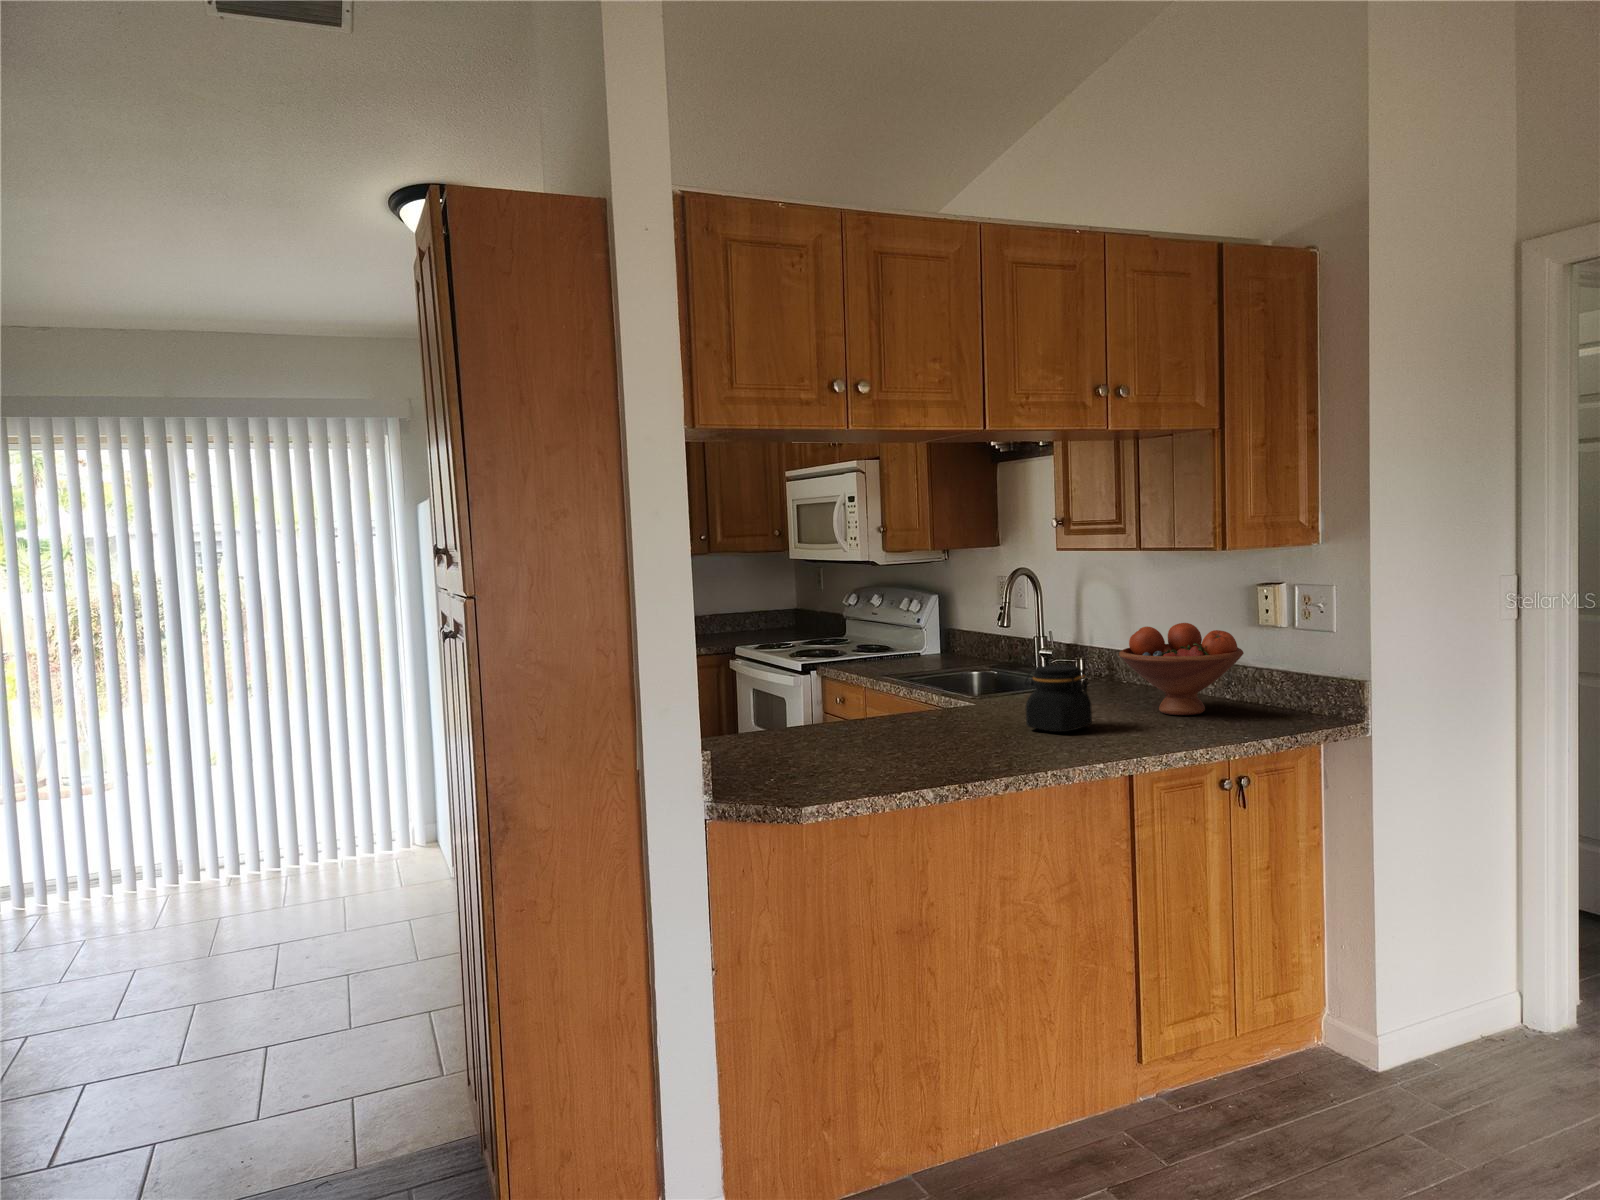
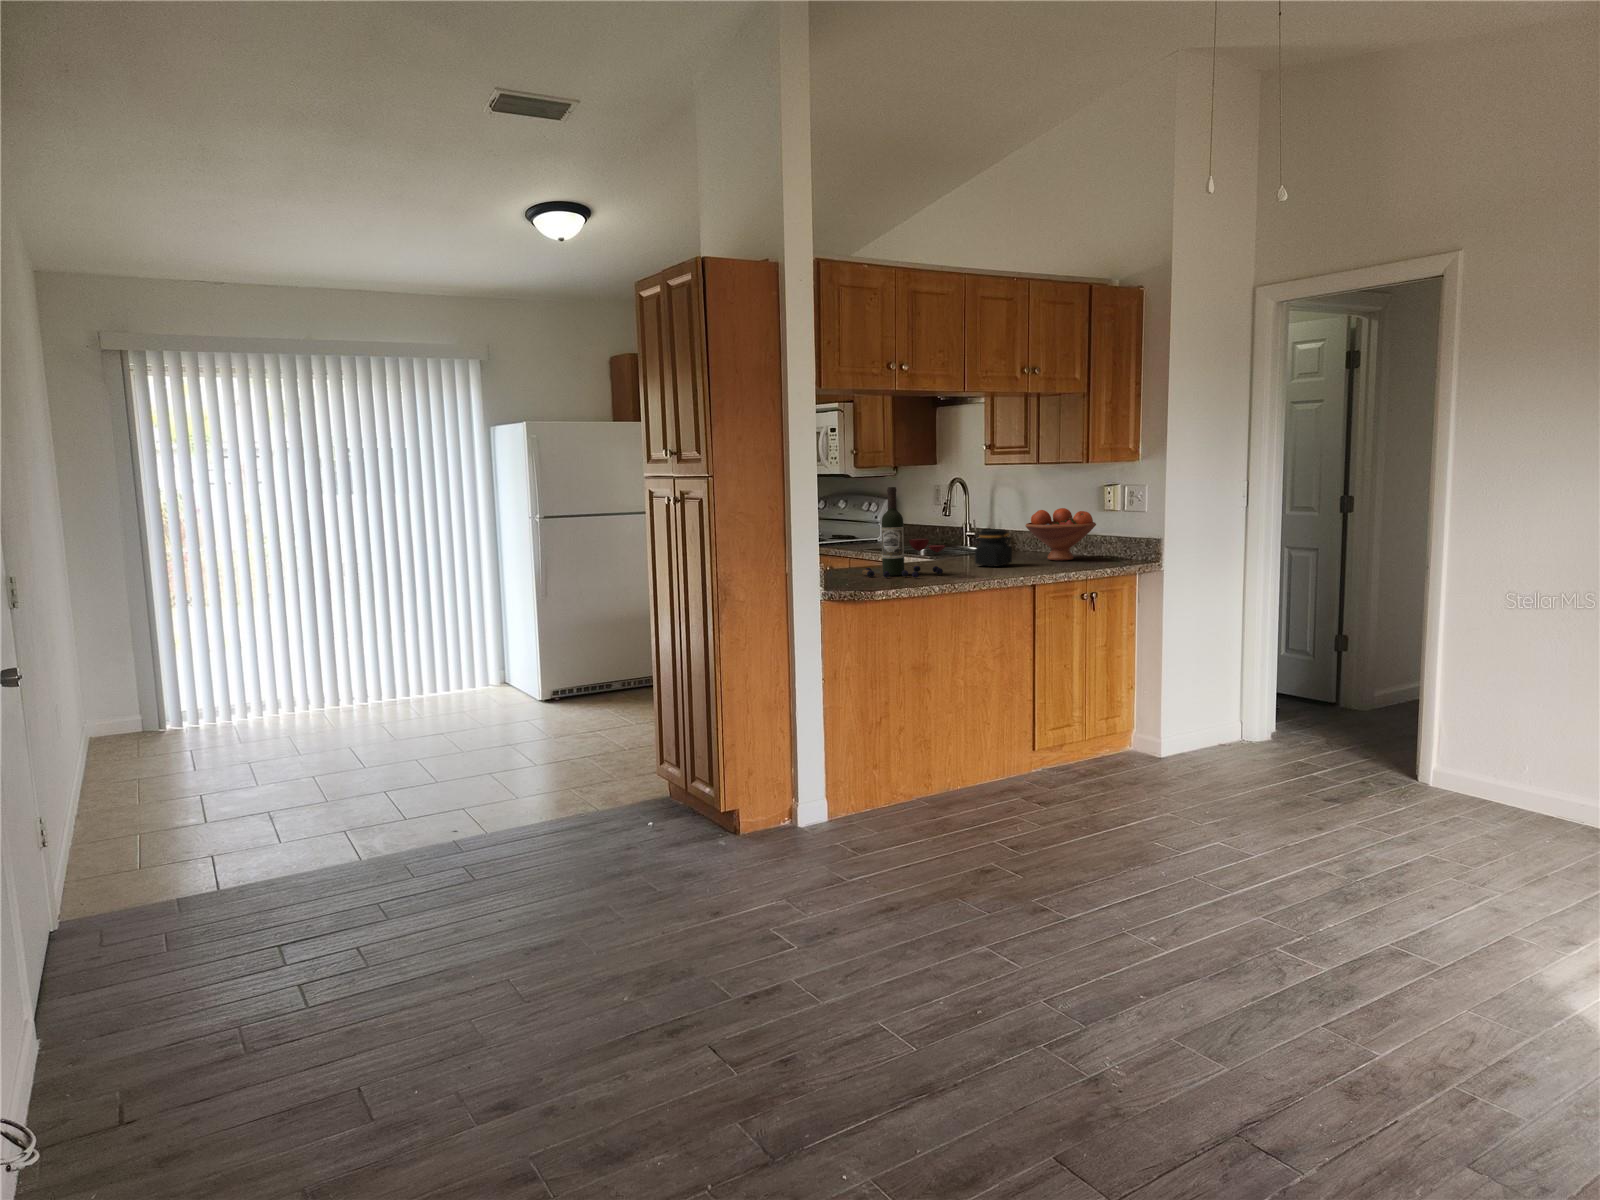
wine bottle: none [815,601,957,769] -> present [862,487,945,578]

